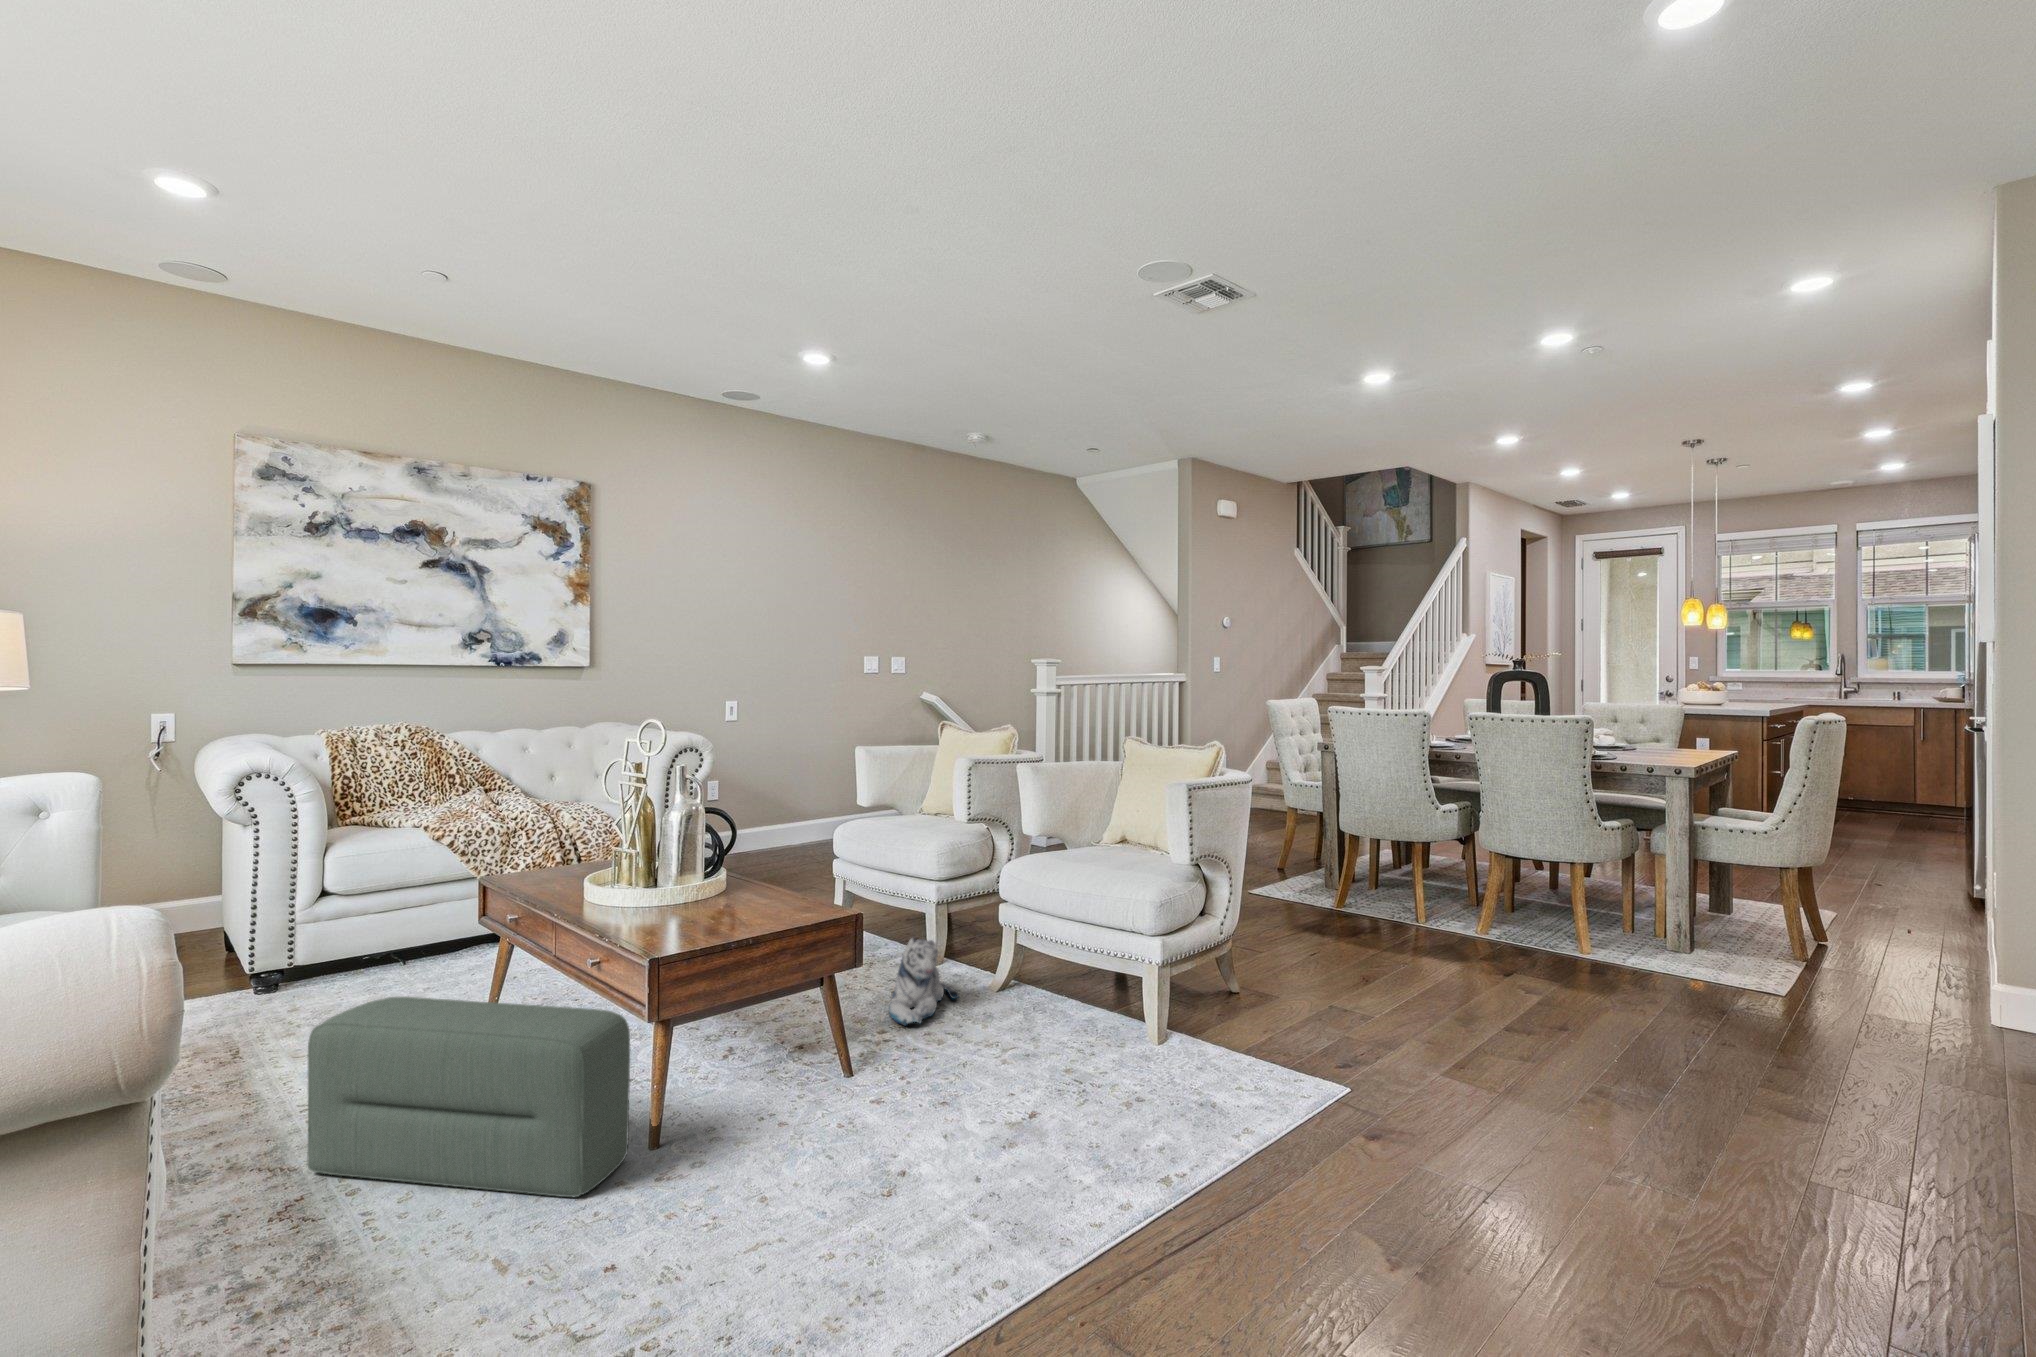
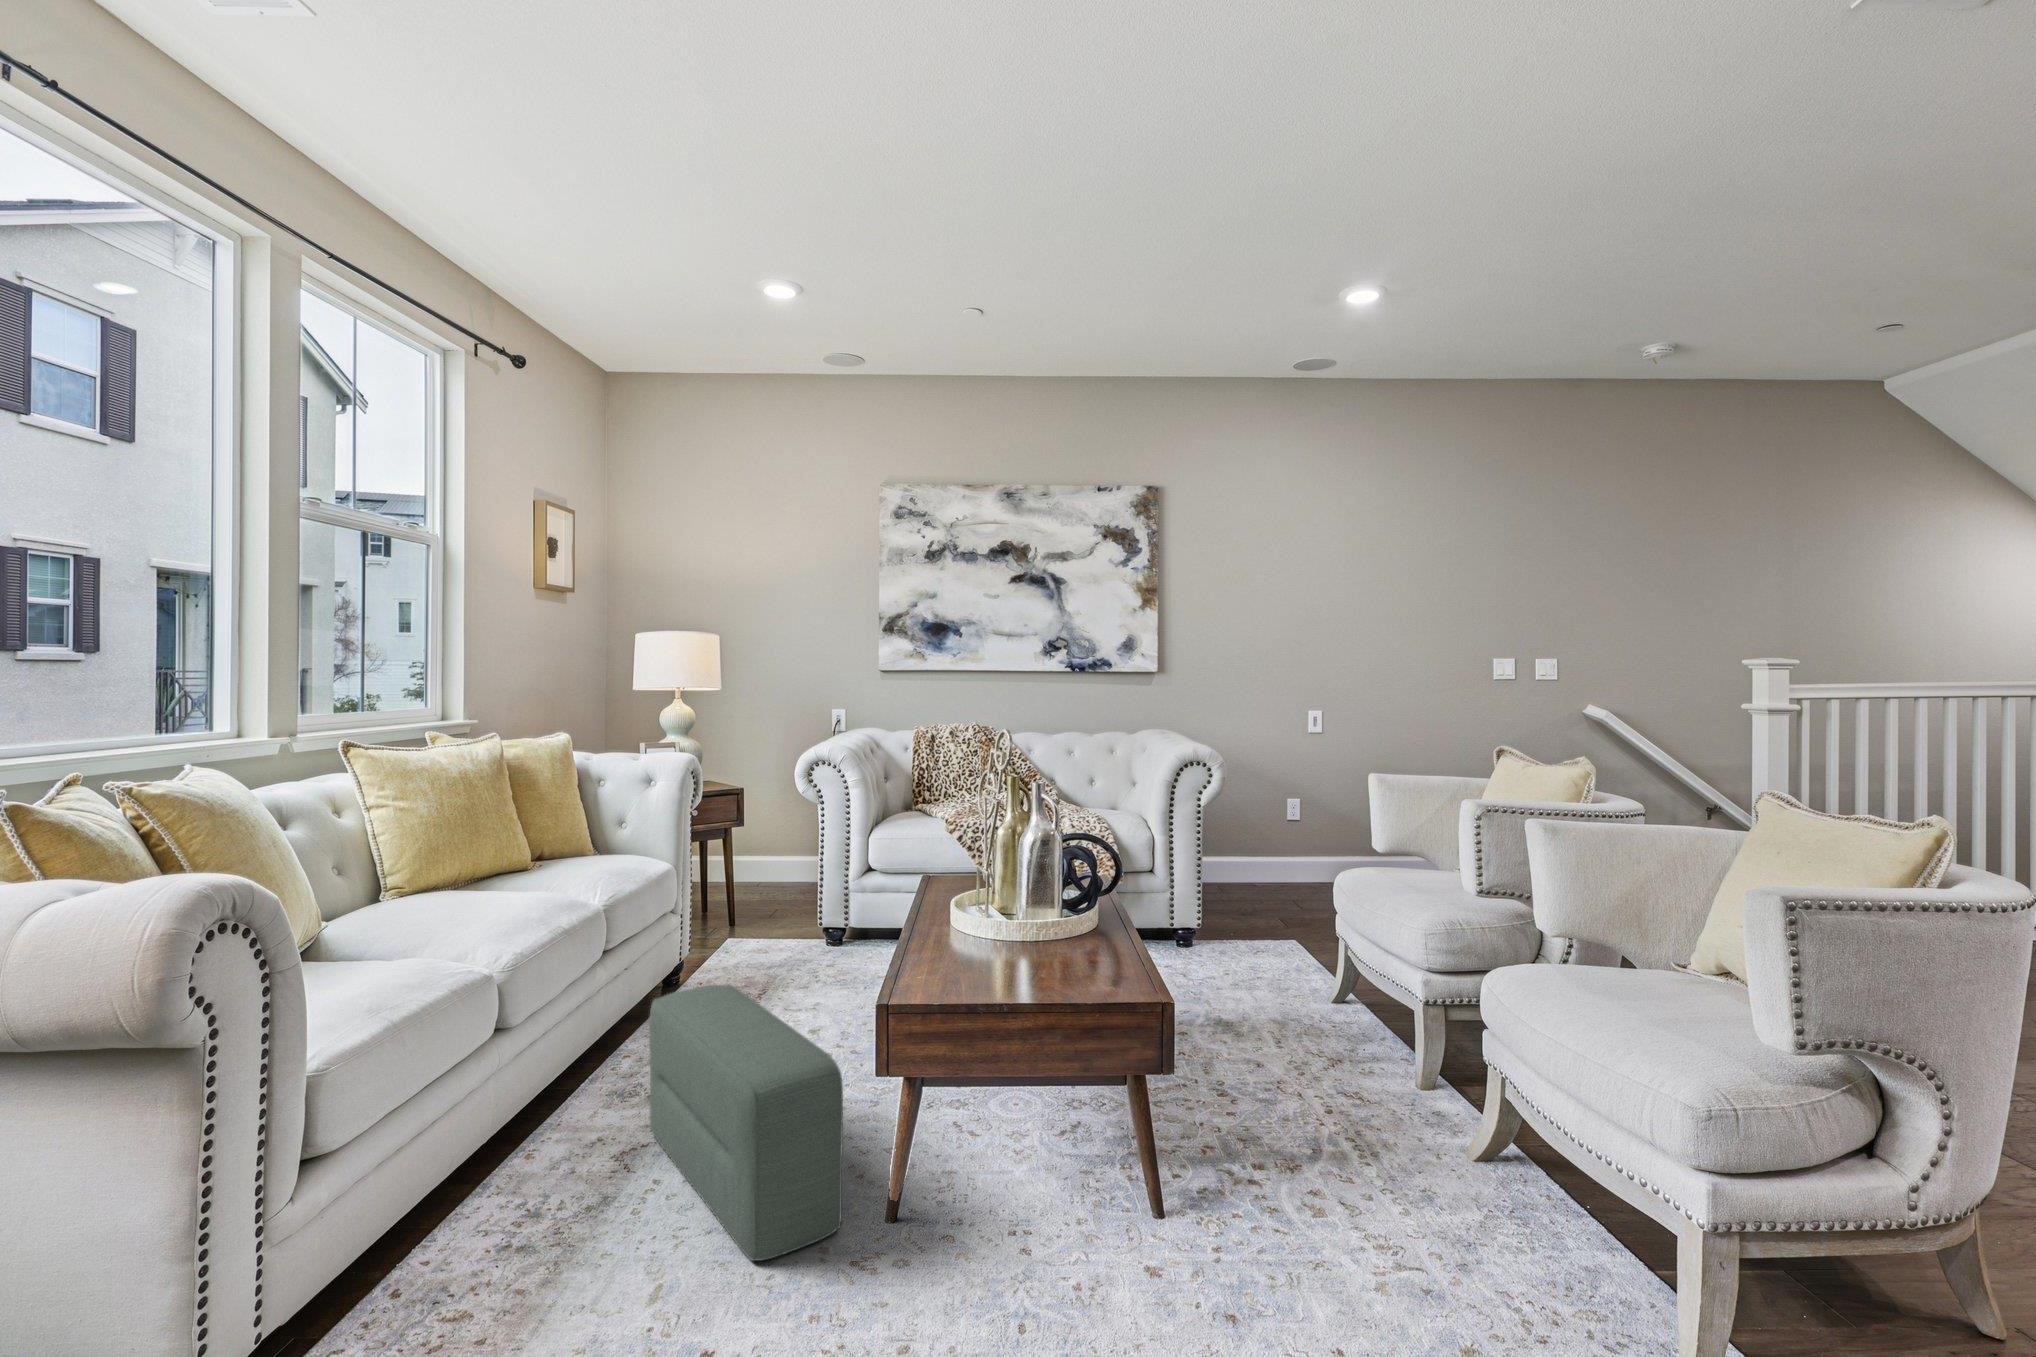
plush toy: present [889,938,959,1025] -> none [1287,1046,1414,1175]

